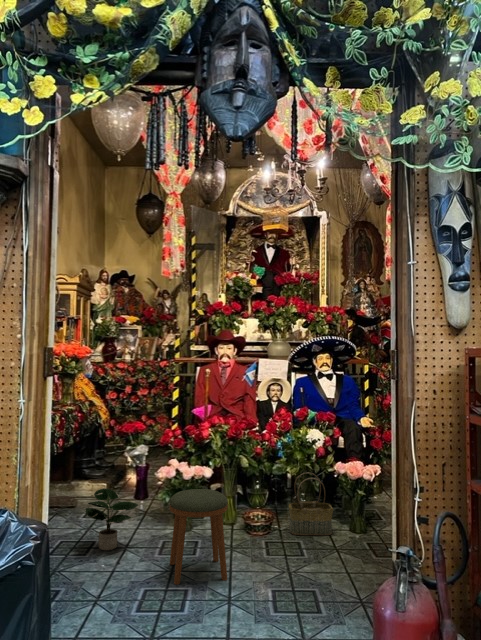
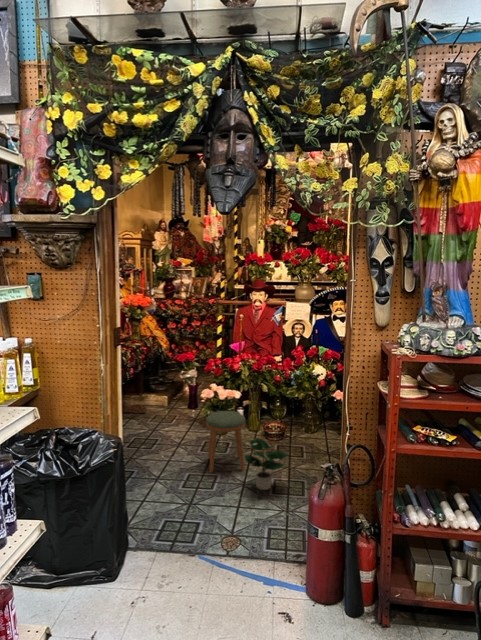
basket: present [289,472,333,535] -> none [295,397,327,441]
potted plant: present [85,488,138,550] -> present [244,438,288,490]

